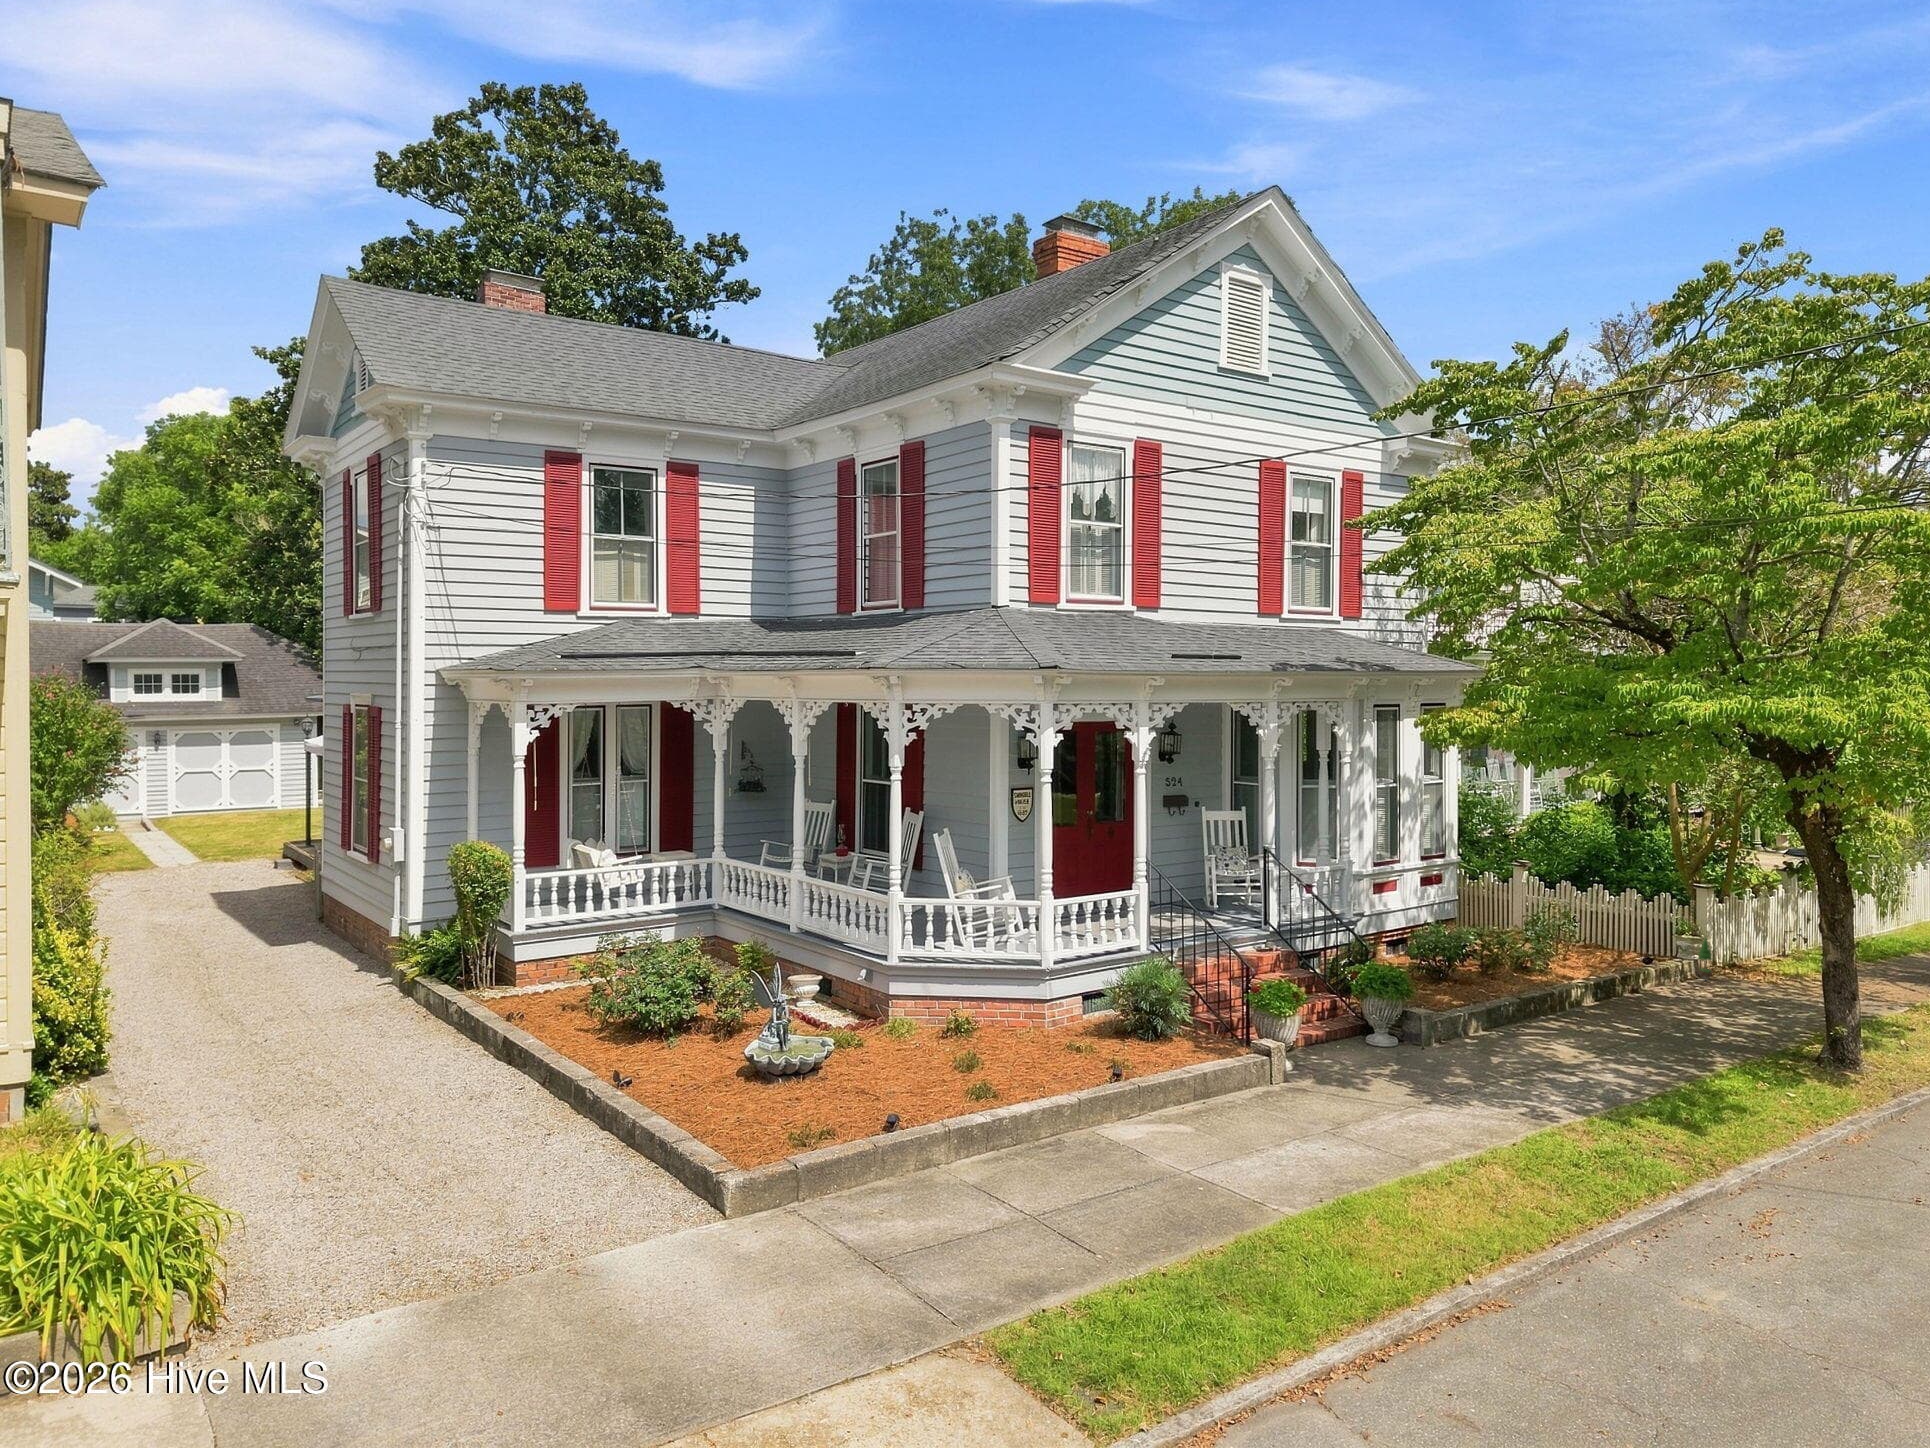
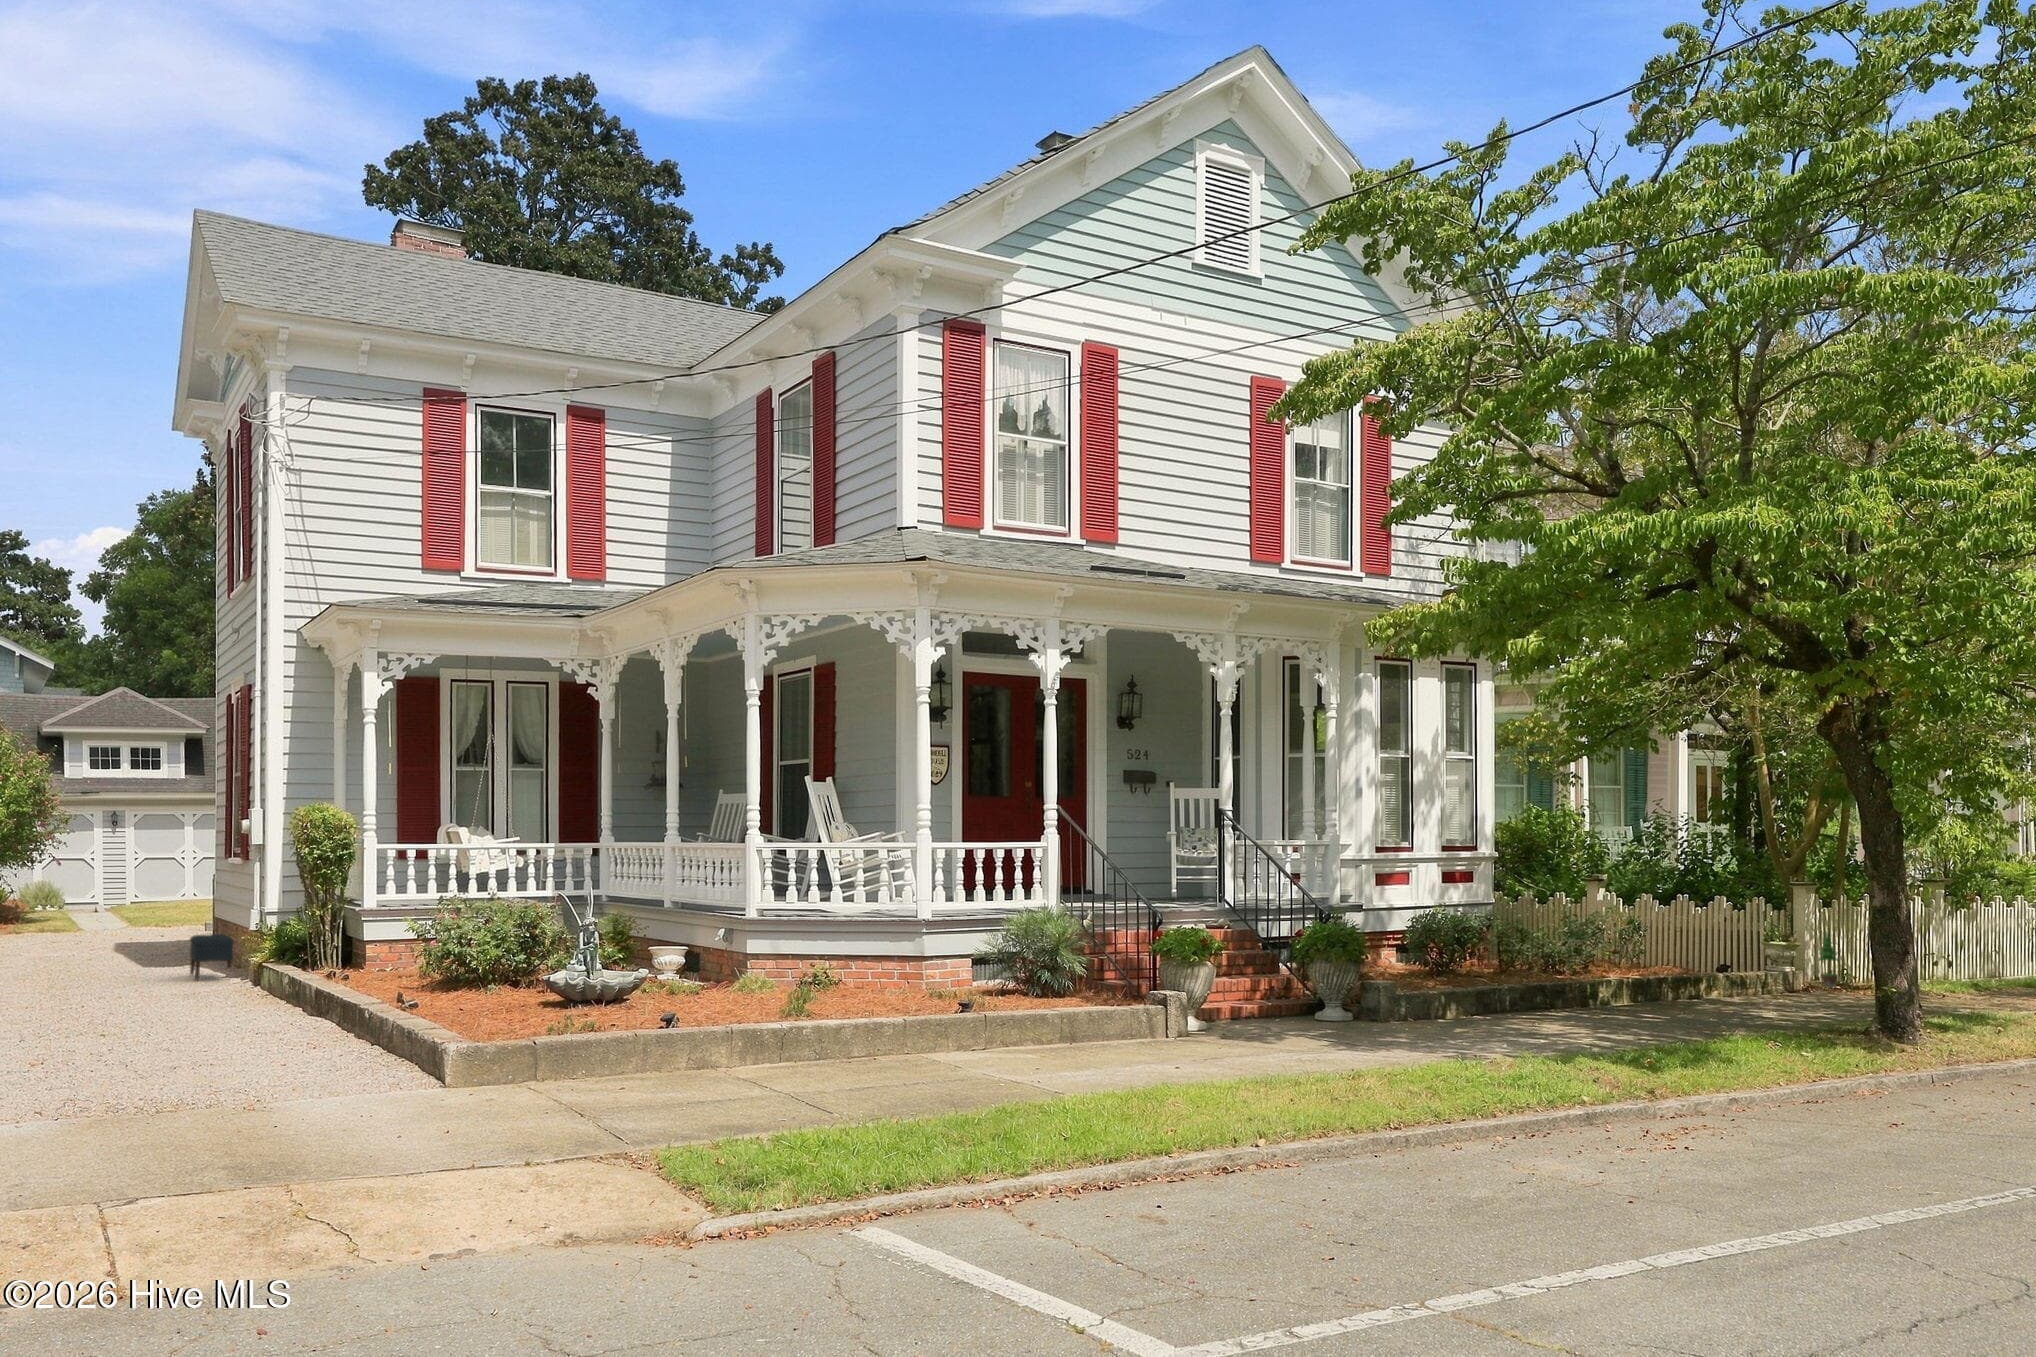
bench: none [329,922,376,973] -> present [190,934,234,981]

